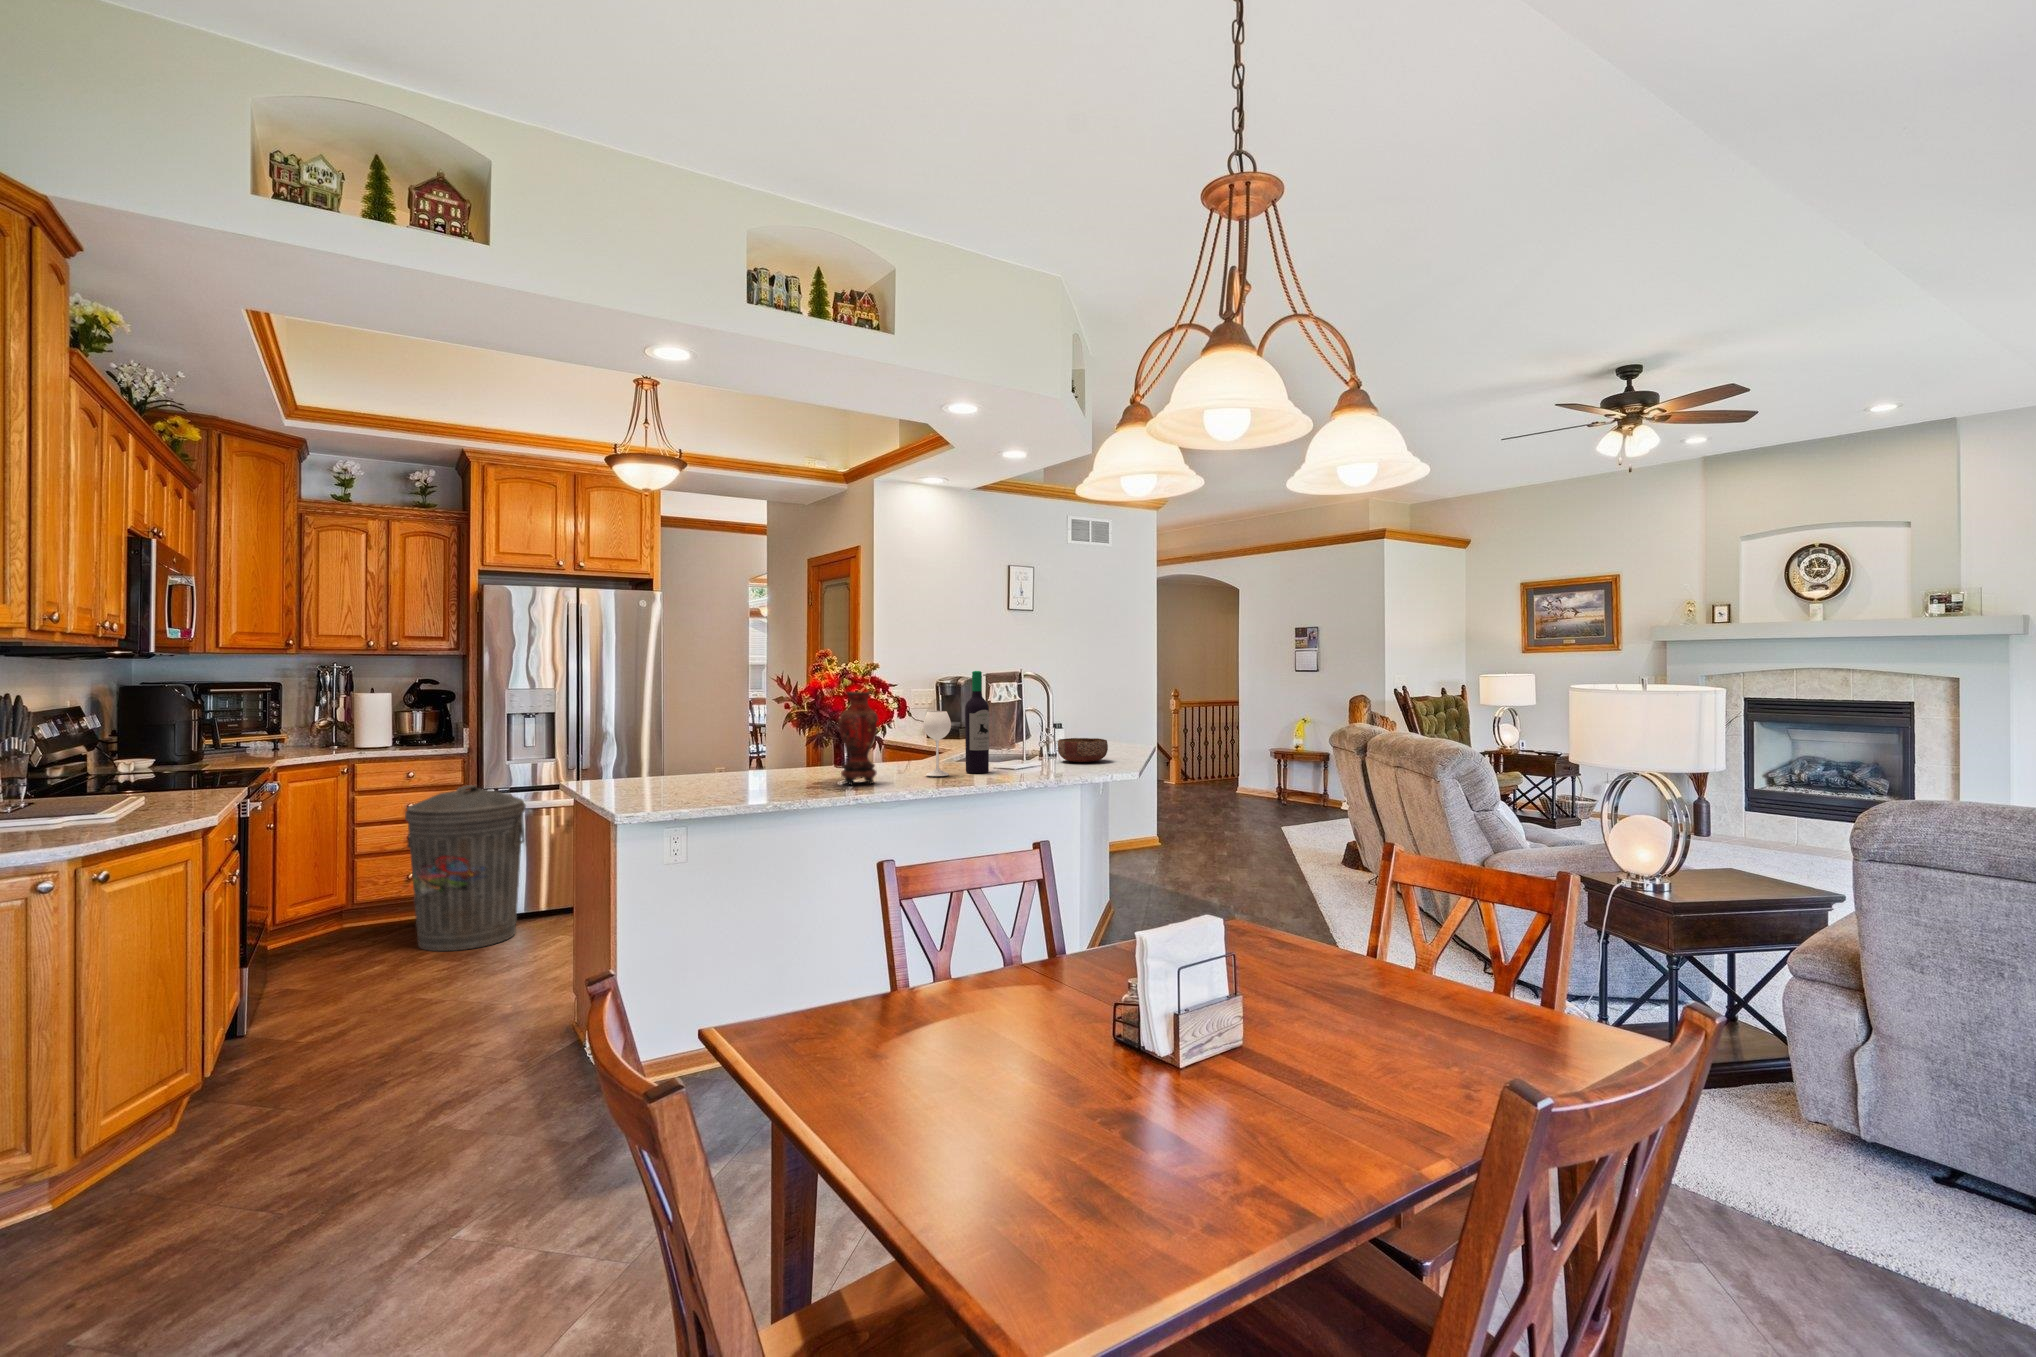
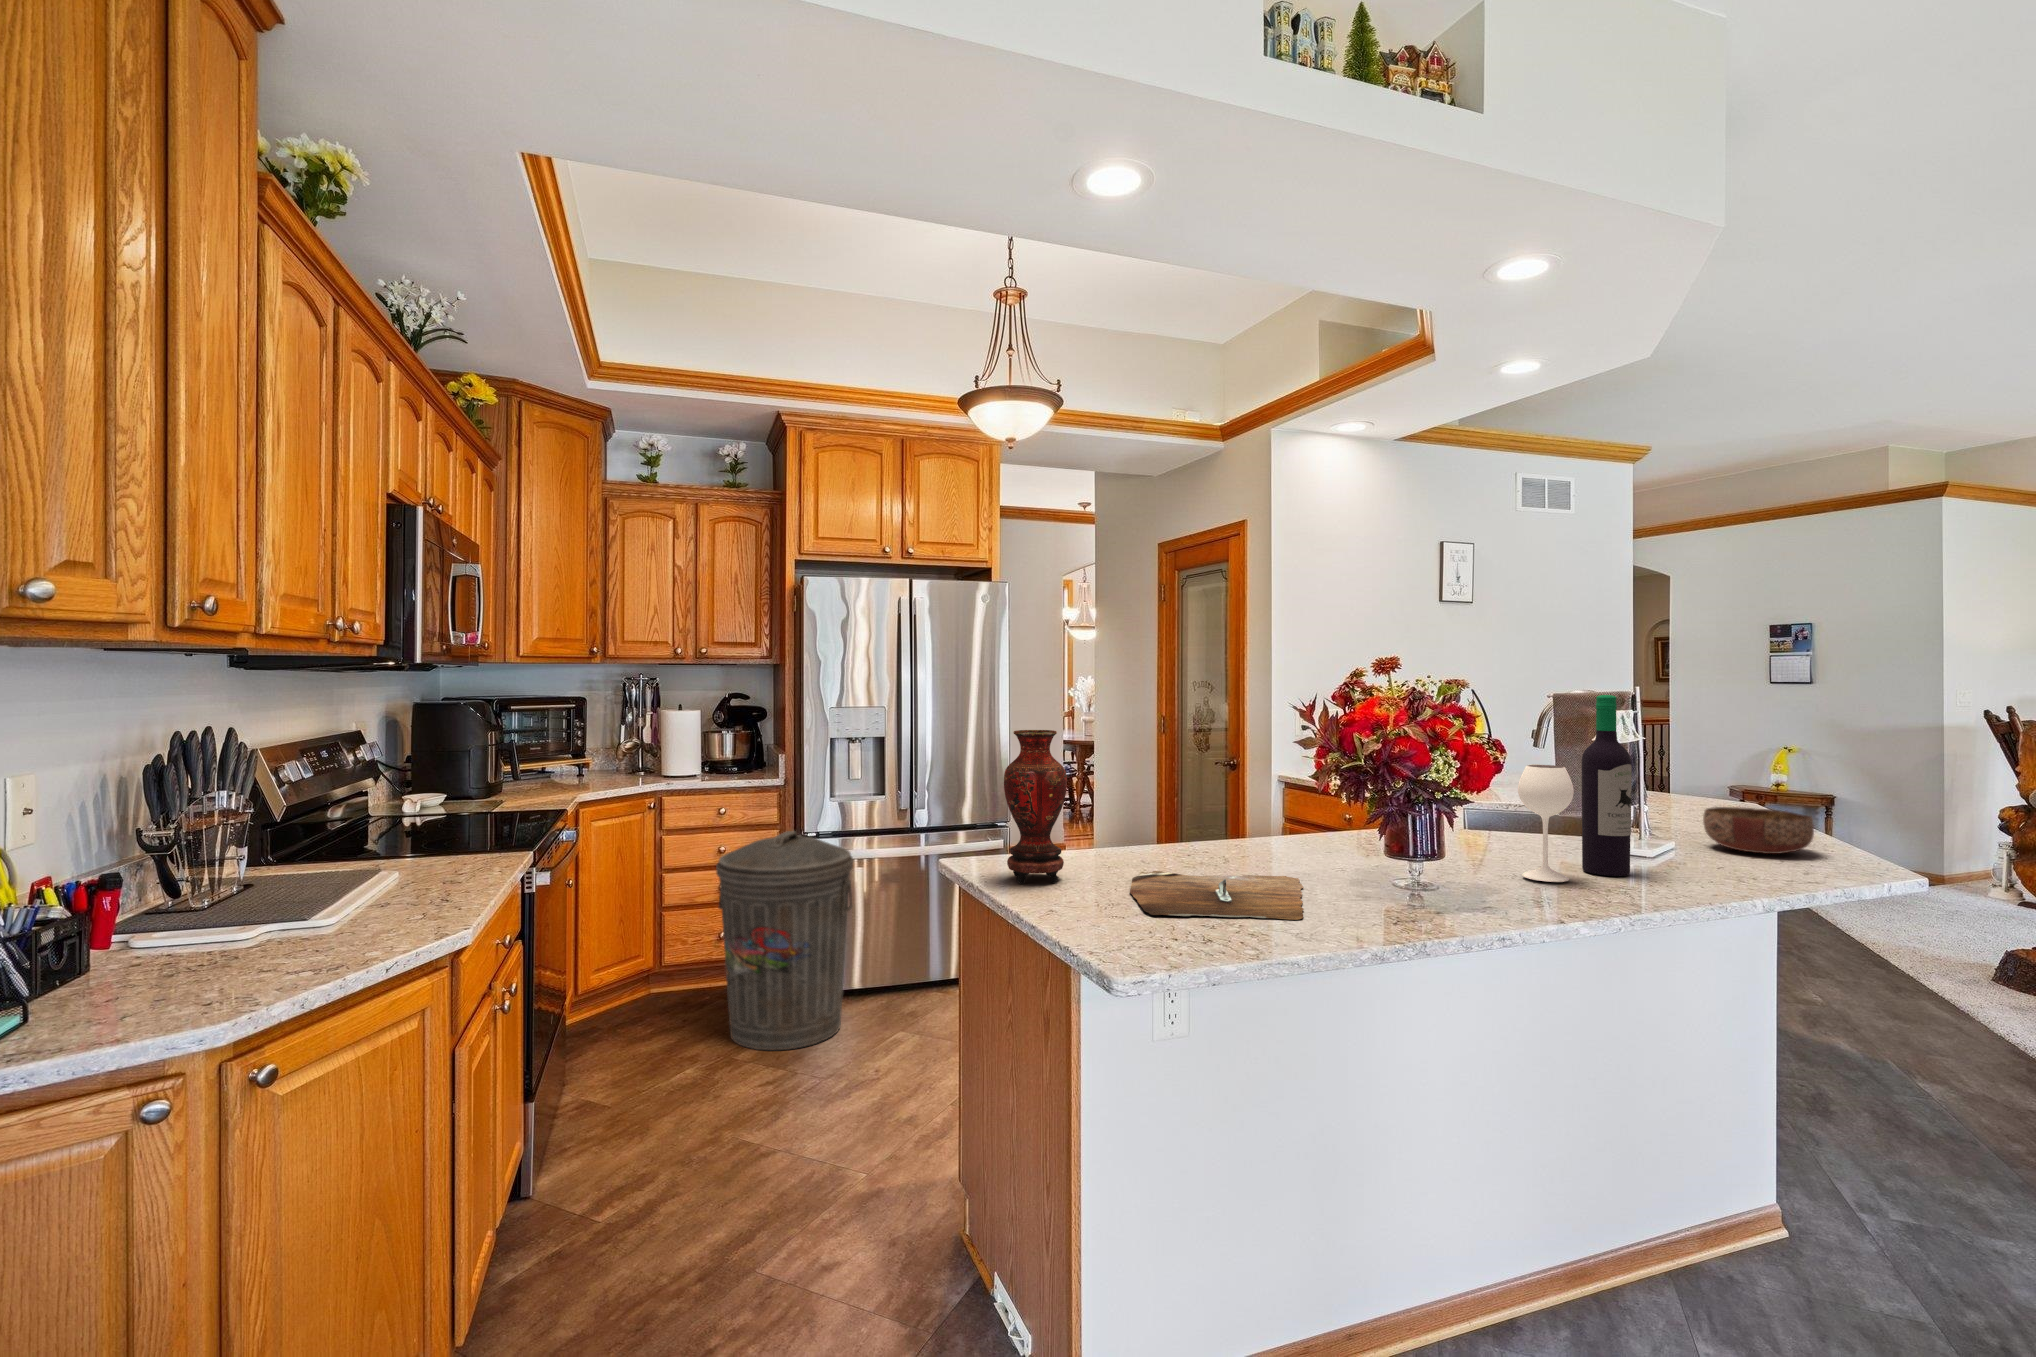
vase: present [839,691,879,785] -> present [1004,730,1067,884]
cutting board: none [679,777,795,796] -> present [1130,871,1304,920]

